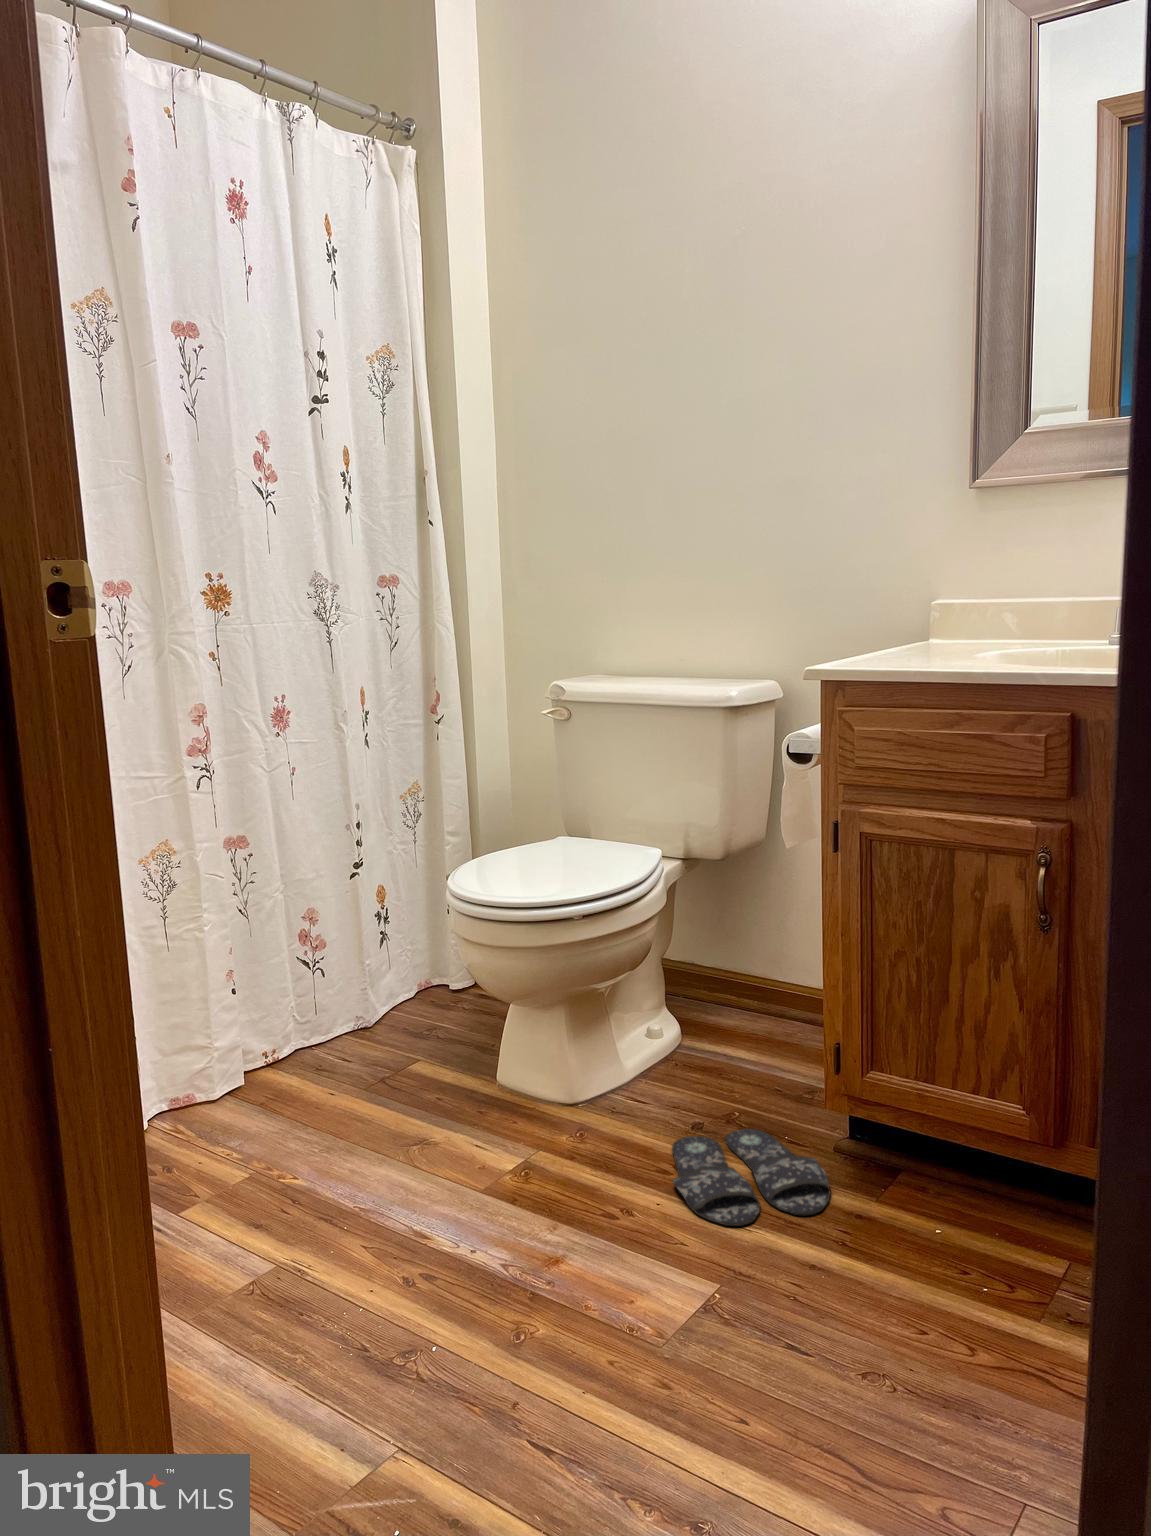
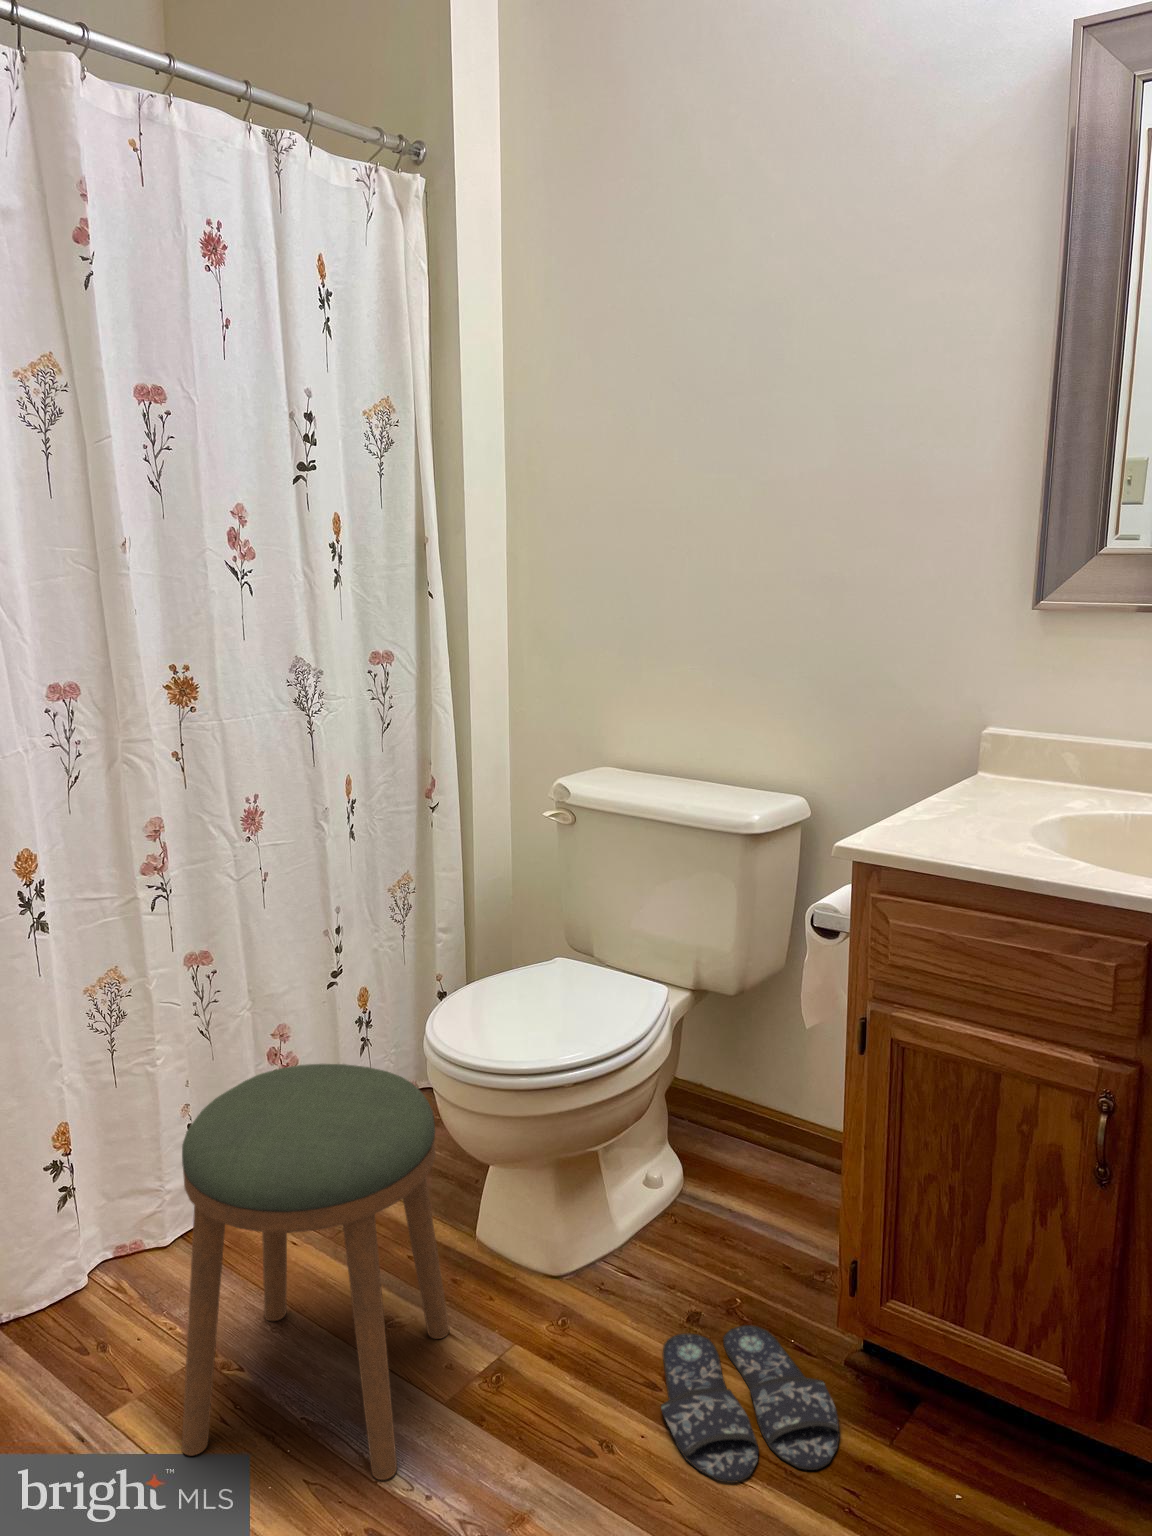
stool: none [245,902,480,1239] -> present [182,1064,449,1480]

